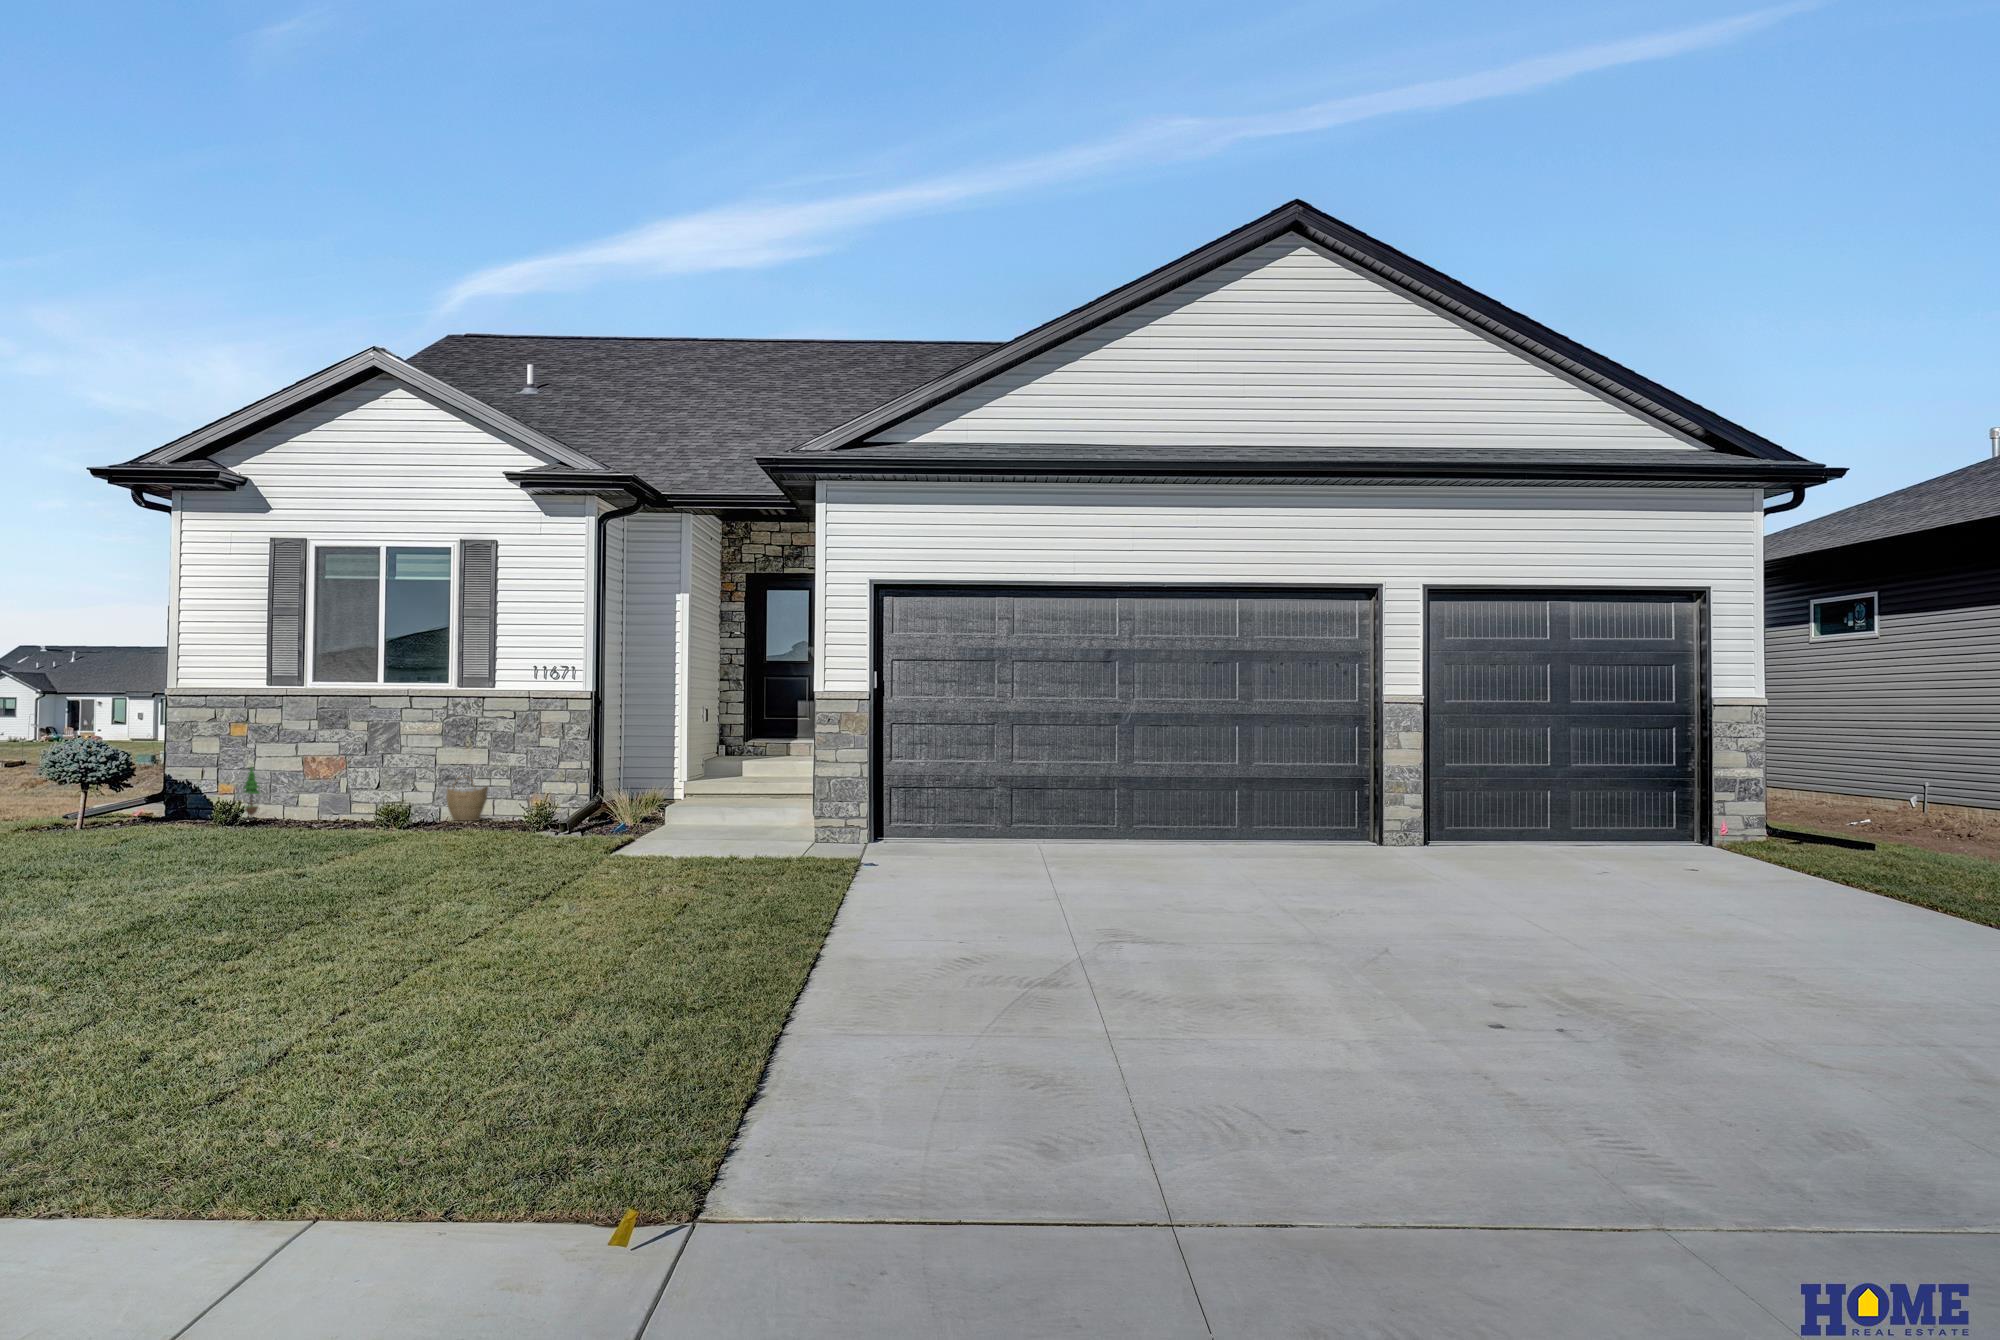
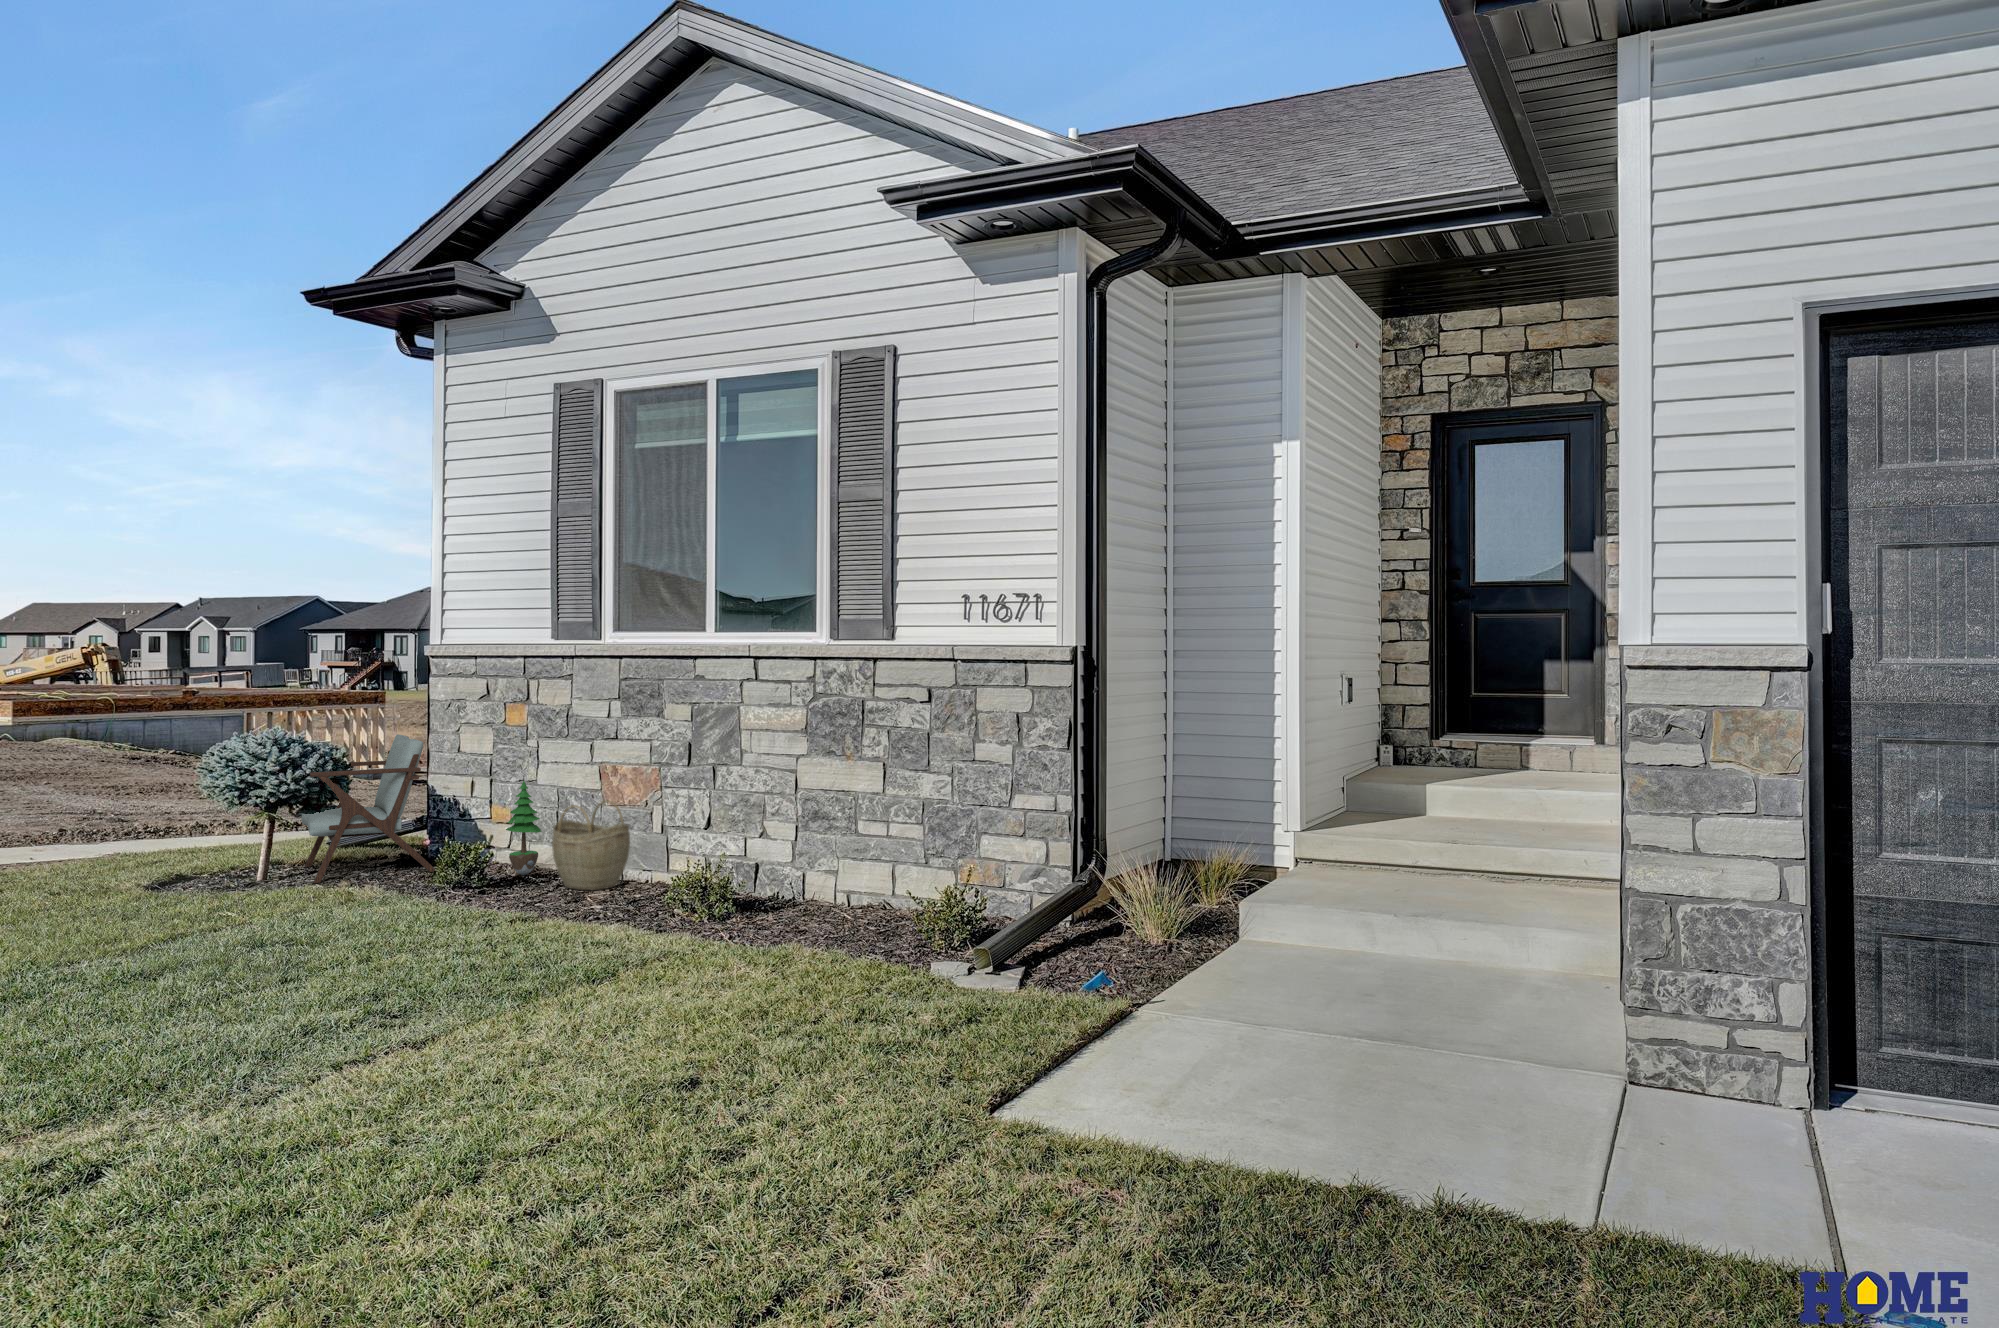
lounge chair: none [82,742,186,826] -> present [302,735,435,883]
woven basket: present [446,776,488,821] -> present [552,800,630,890]

